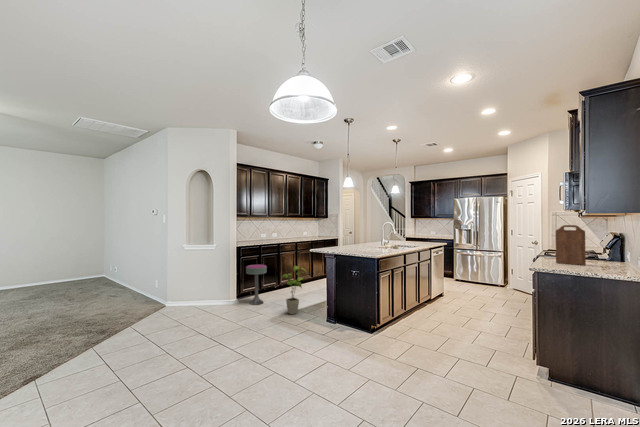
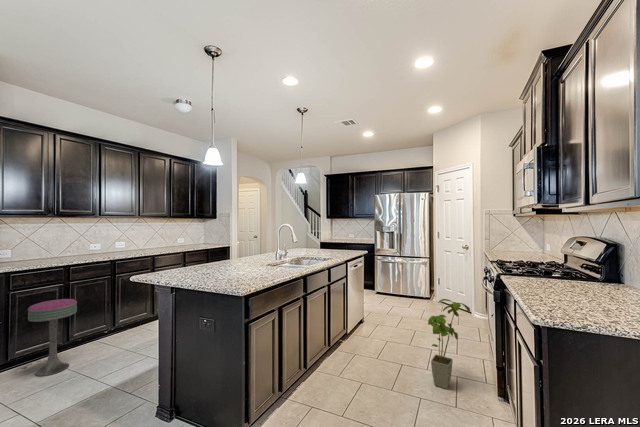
cutting board: present [556,225,586,265] -> none [560,228,619,305]
house plant: present [282,266,306,314] -> present [428,299,470,389]

